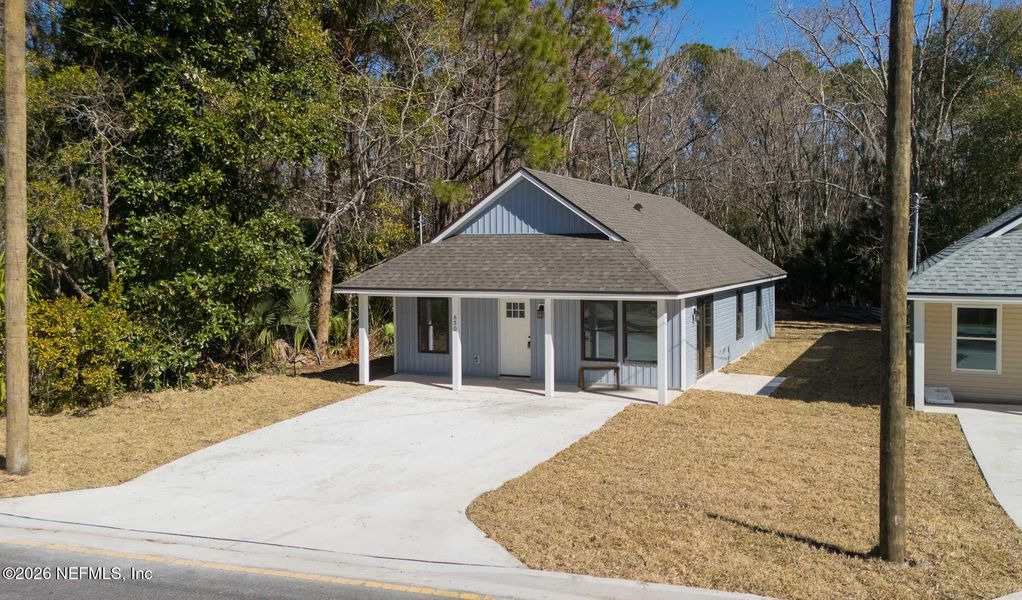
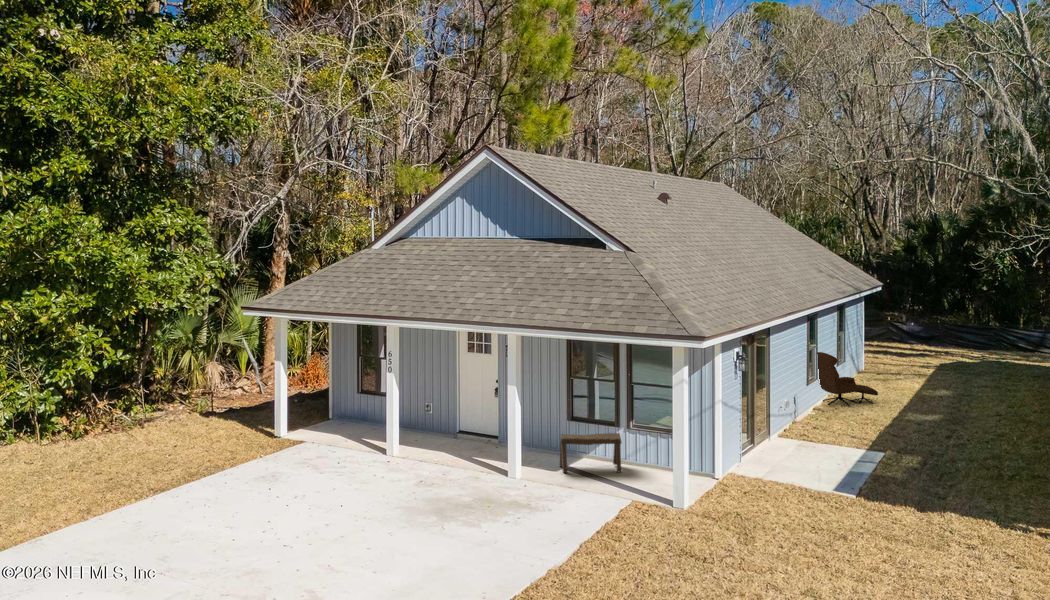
lounge chair: none [741,319,784,356] -> present [817,352,878,407]

